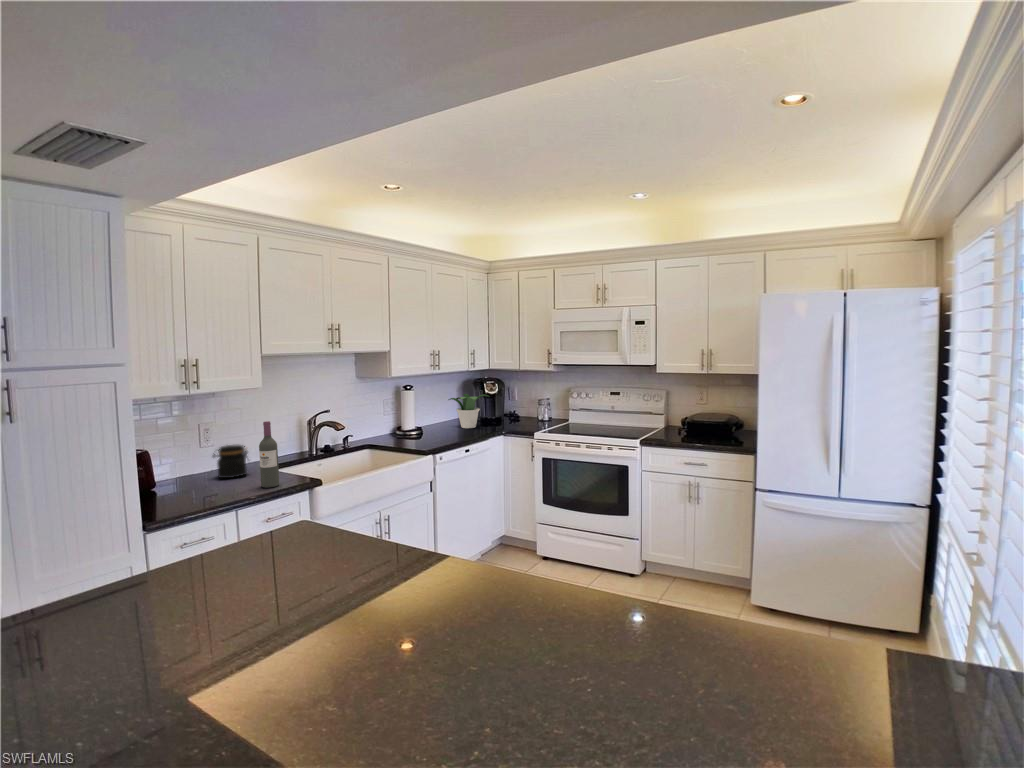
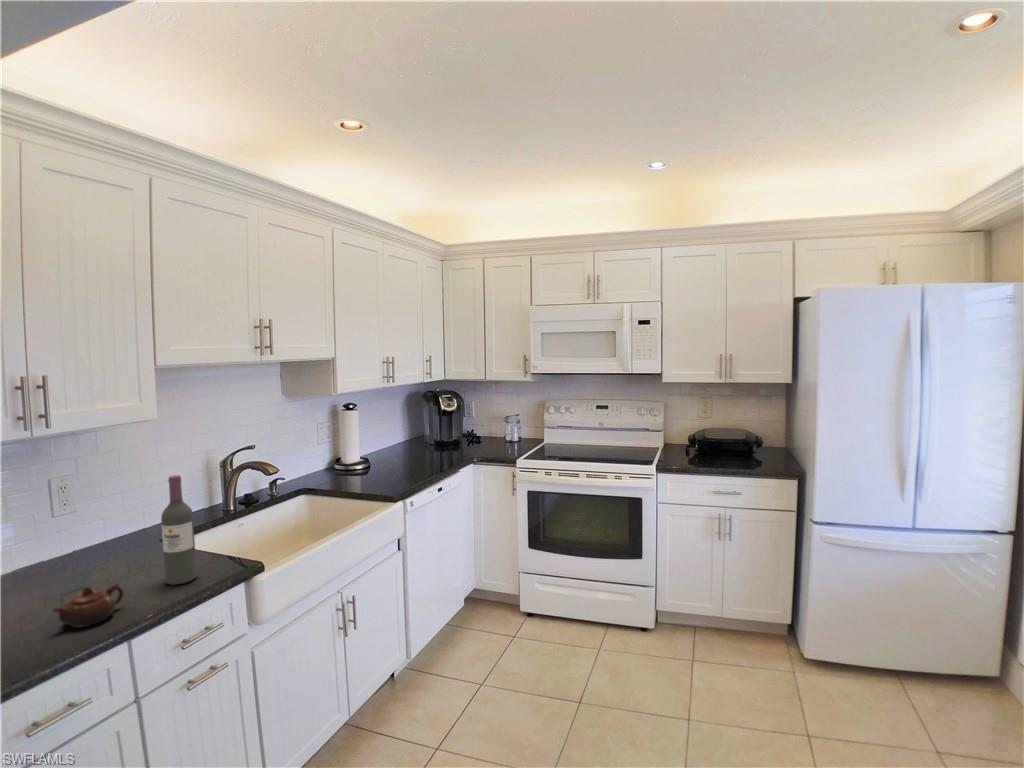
potted plant: present [448,394,490,428] -> none [399,412,454,456]
jar: present [213,445,248,478] -> none [70,510,138,569]
teapot: none [198,480,236,502] -> present [53,584,123,628]

